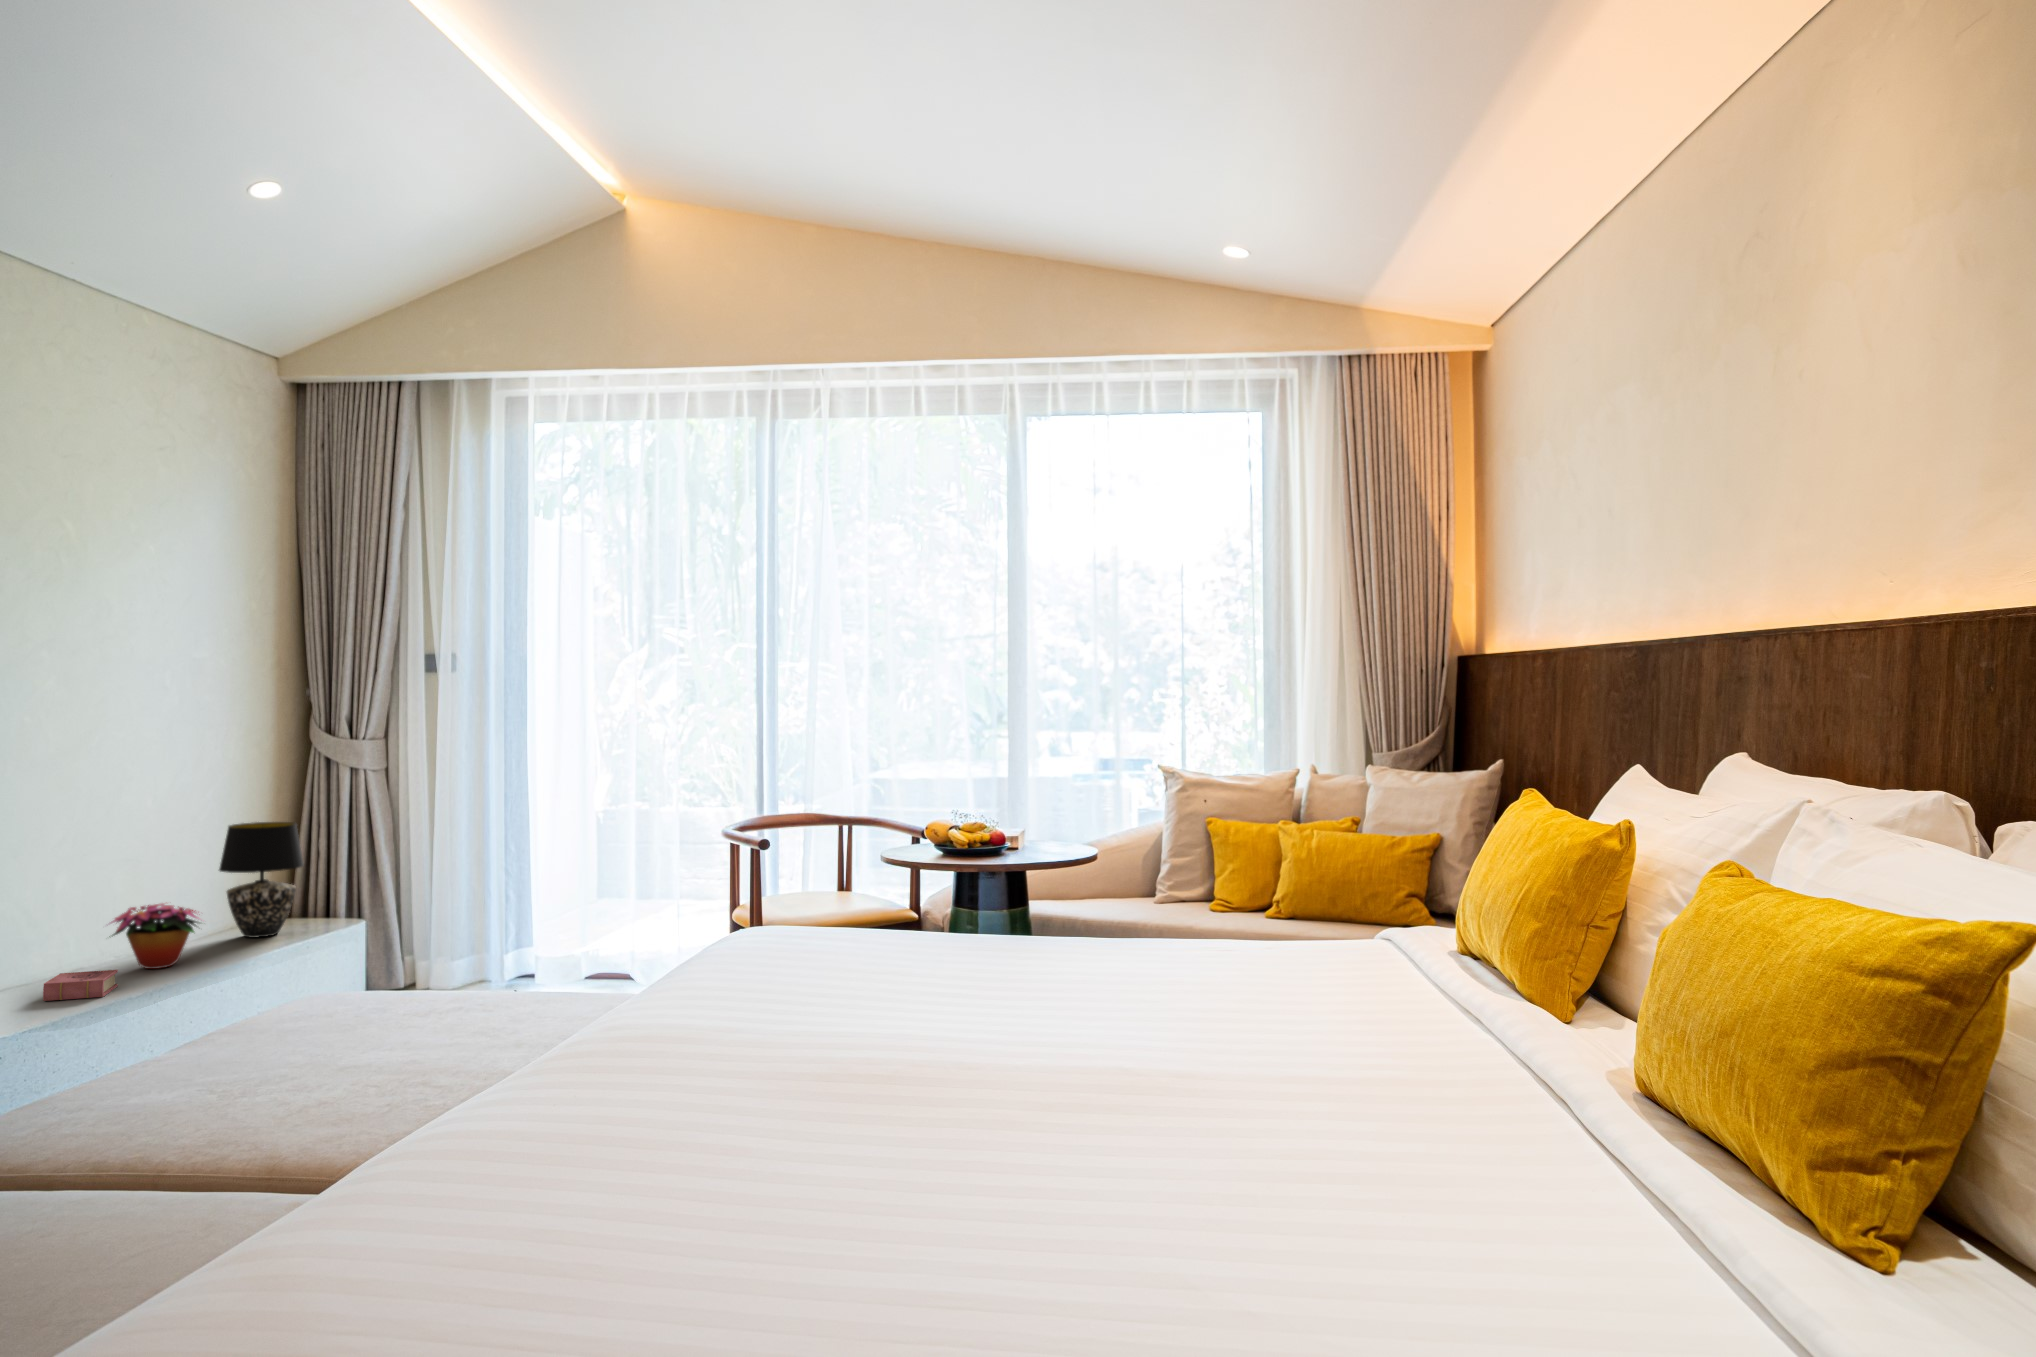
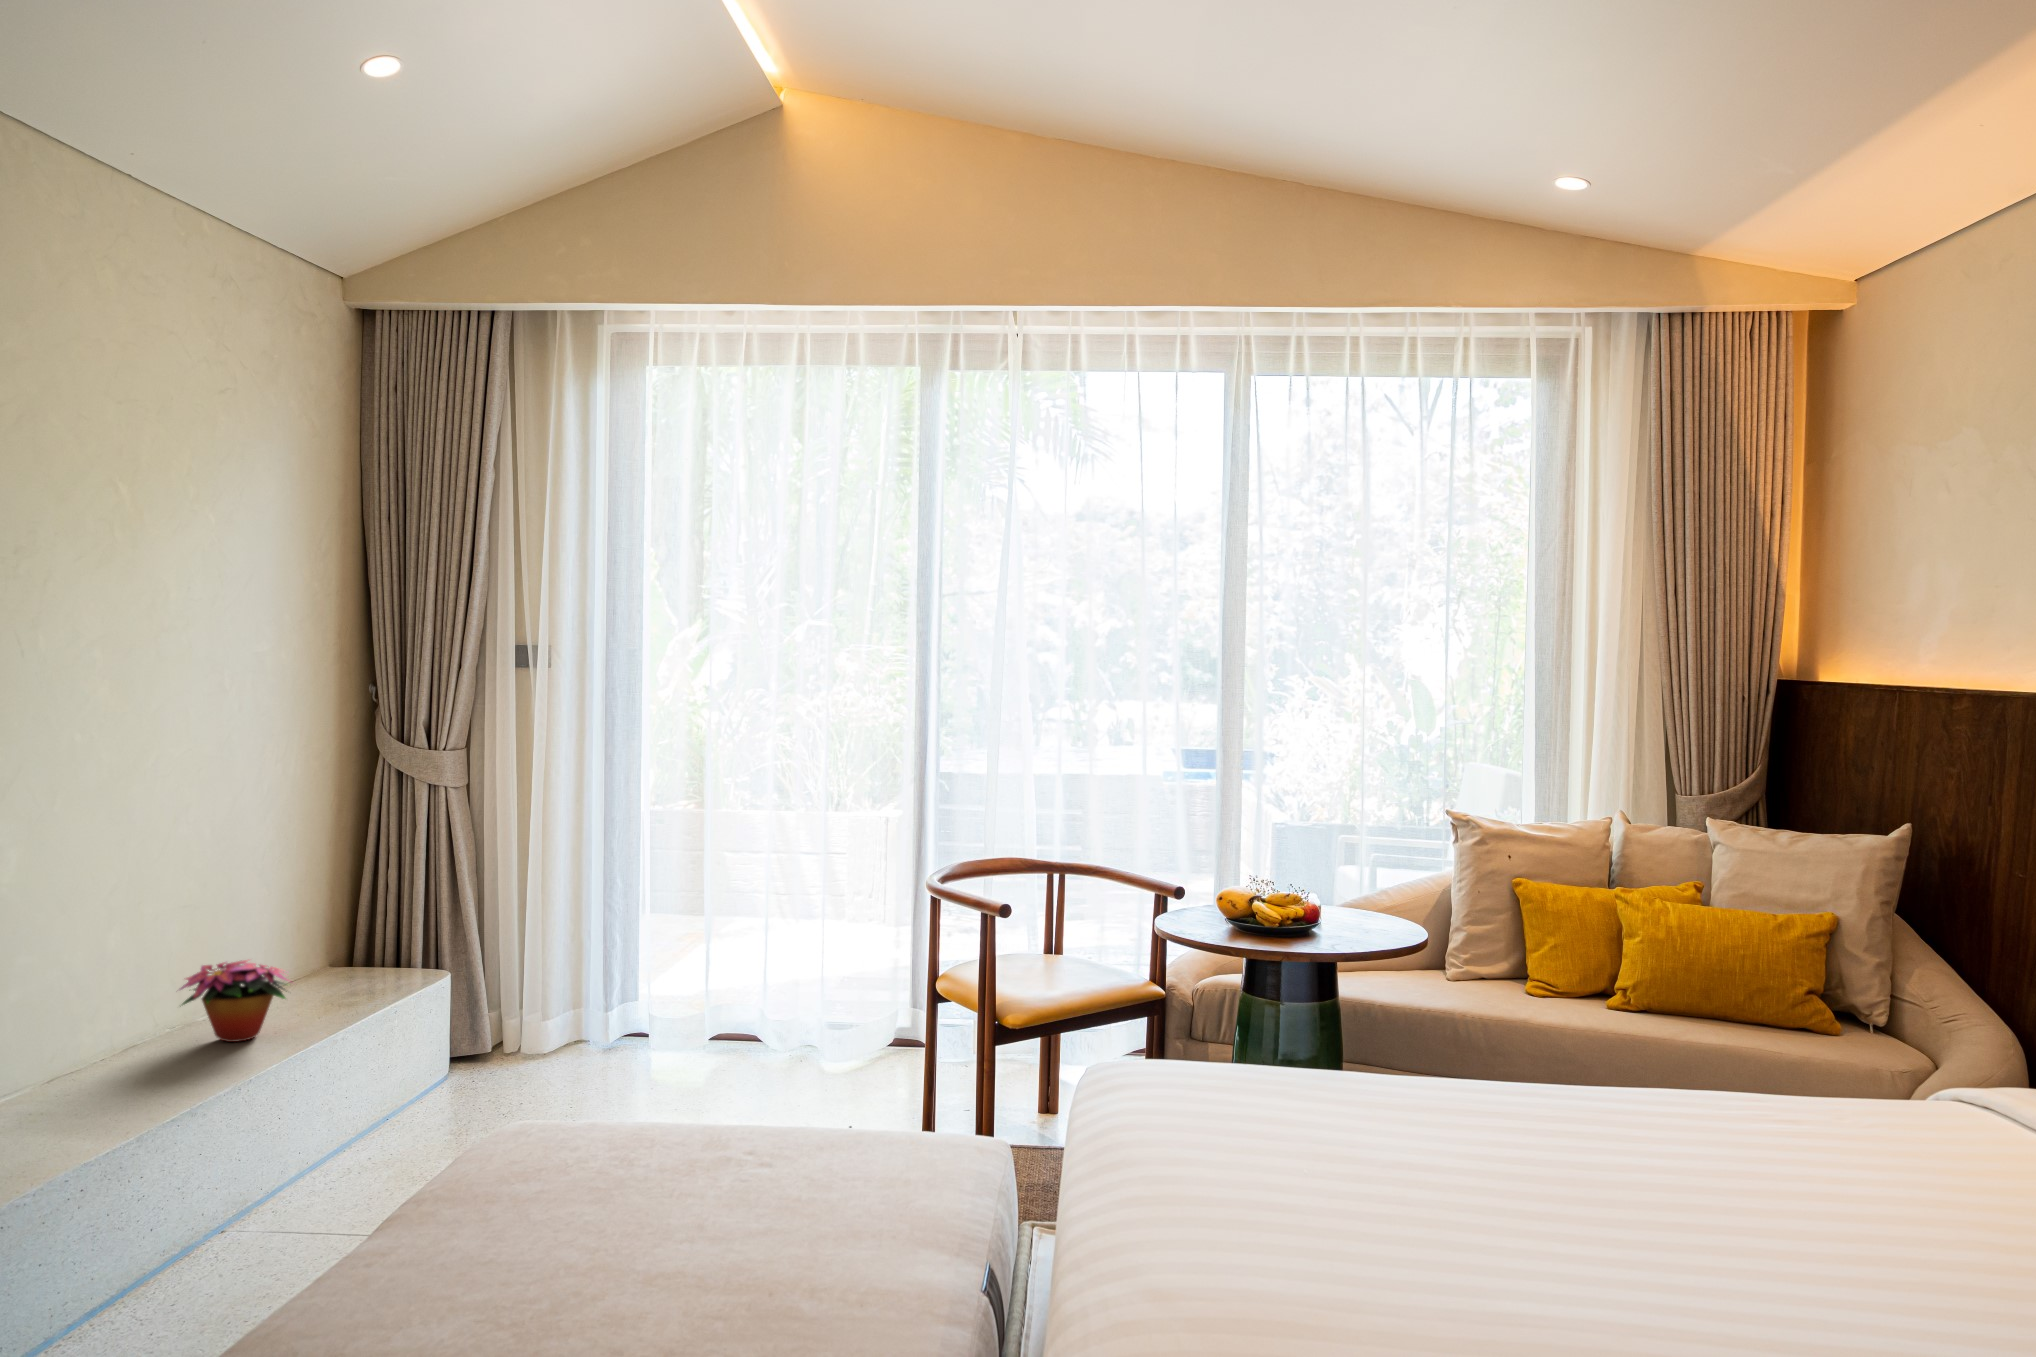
table lamp: present [219,822,304,938] -> none [287,852,387,995]
book: present [43,970,118,1001] -> none [126,1048,205,1091]

